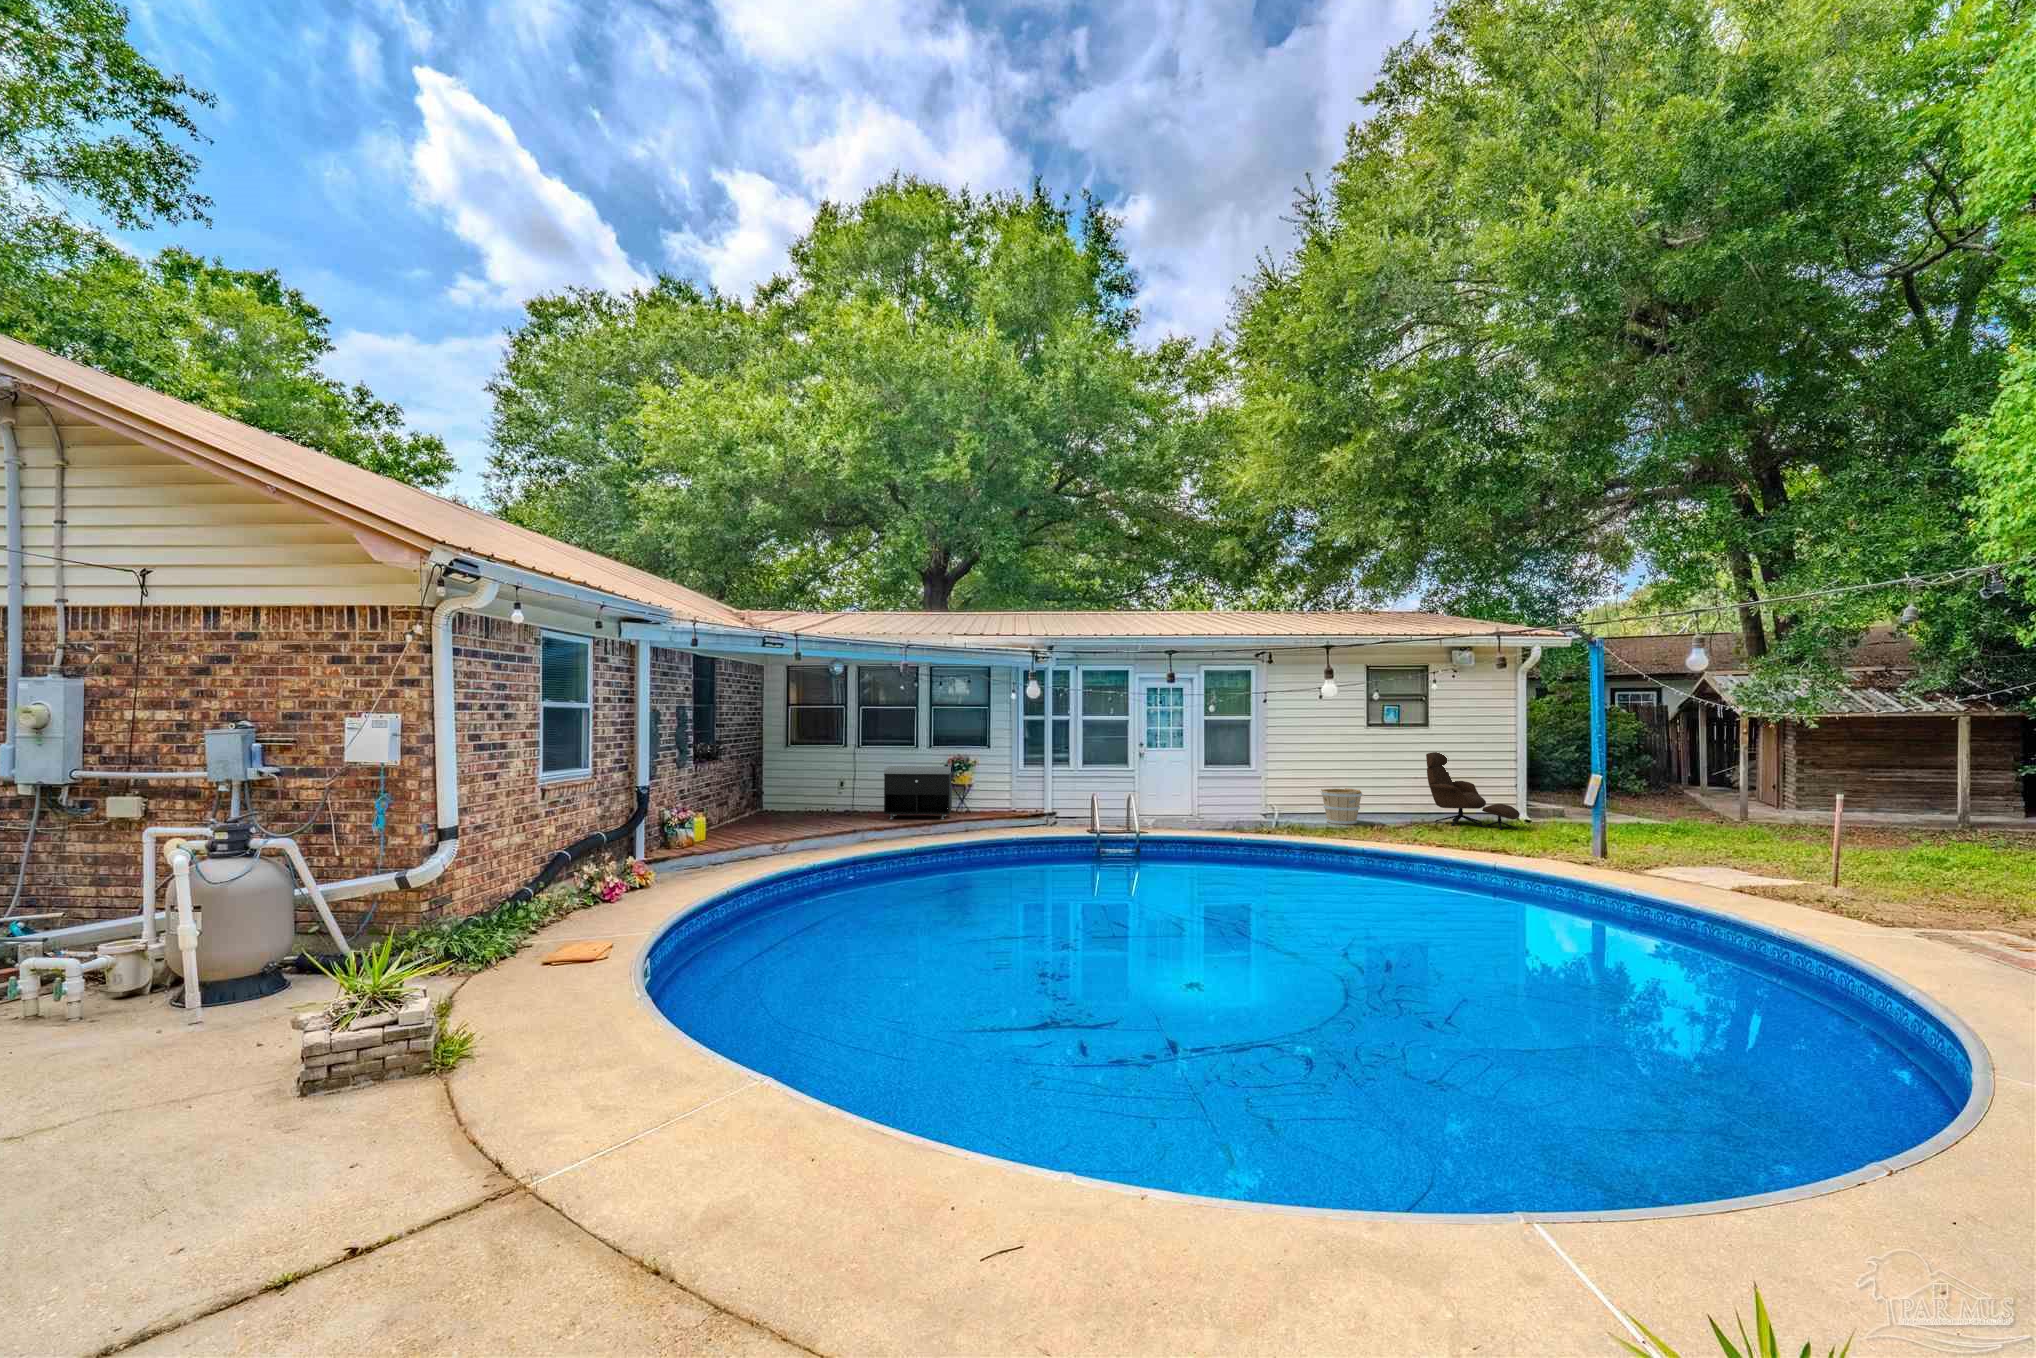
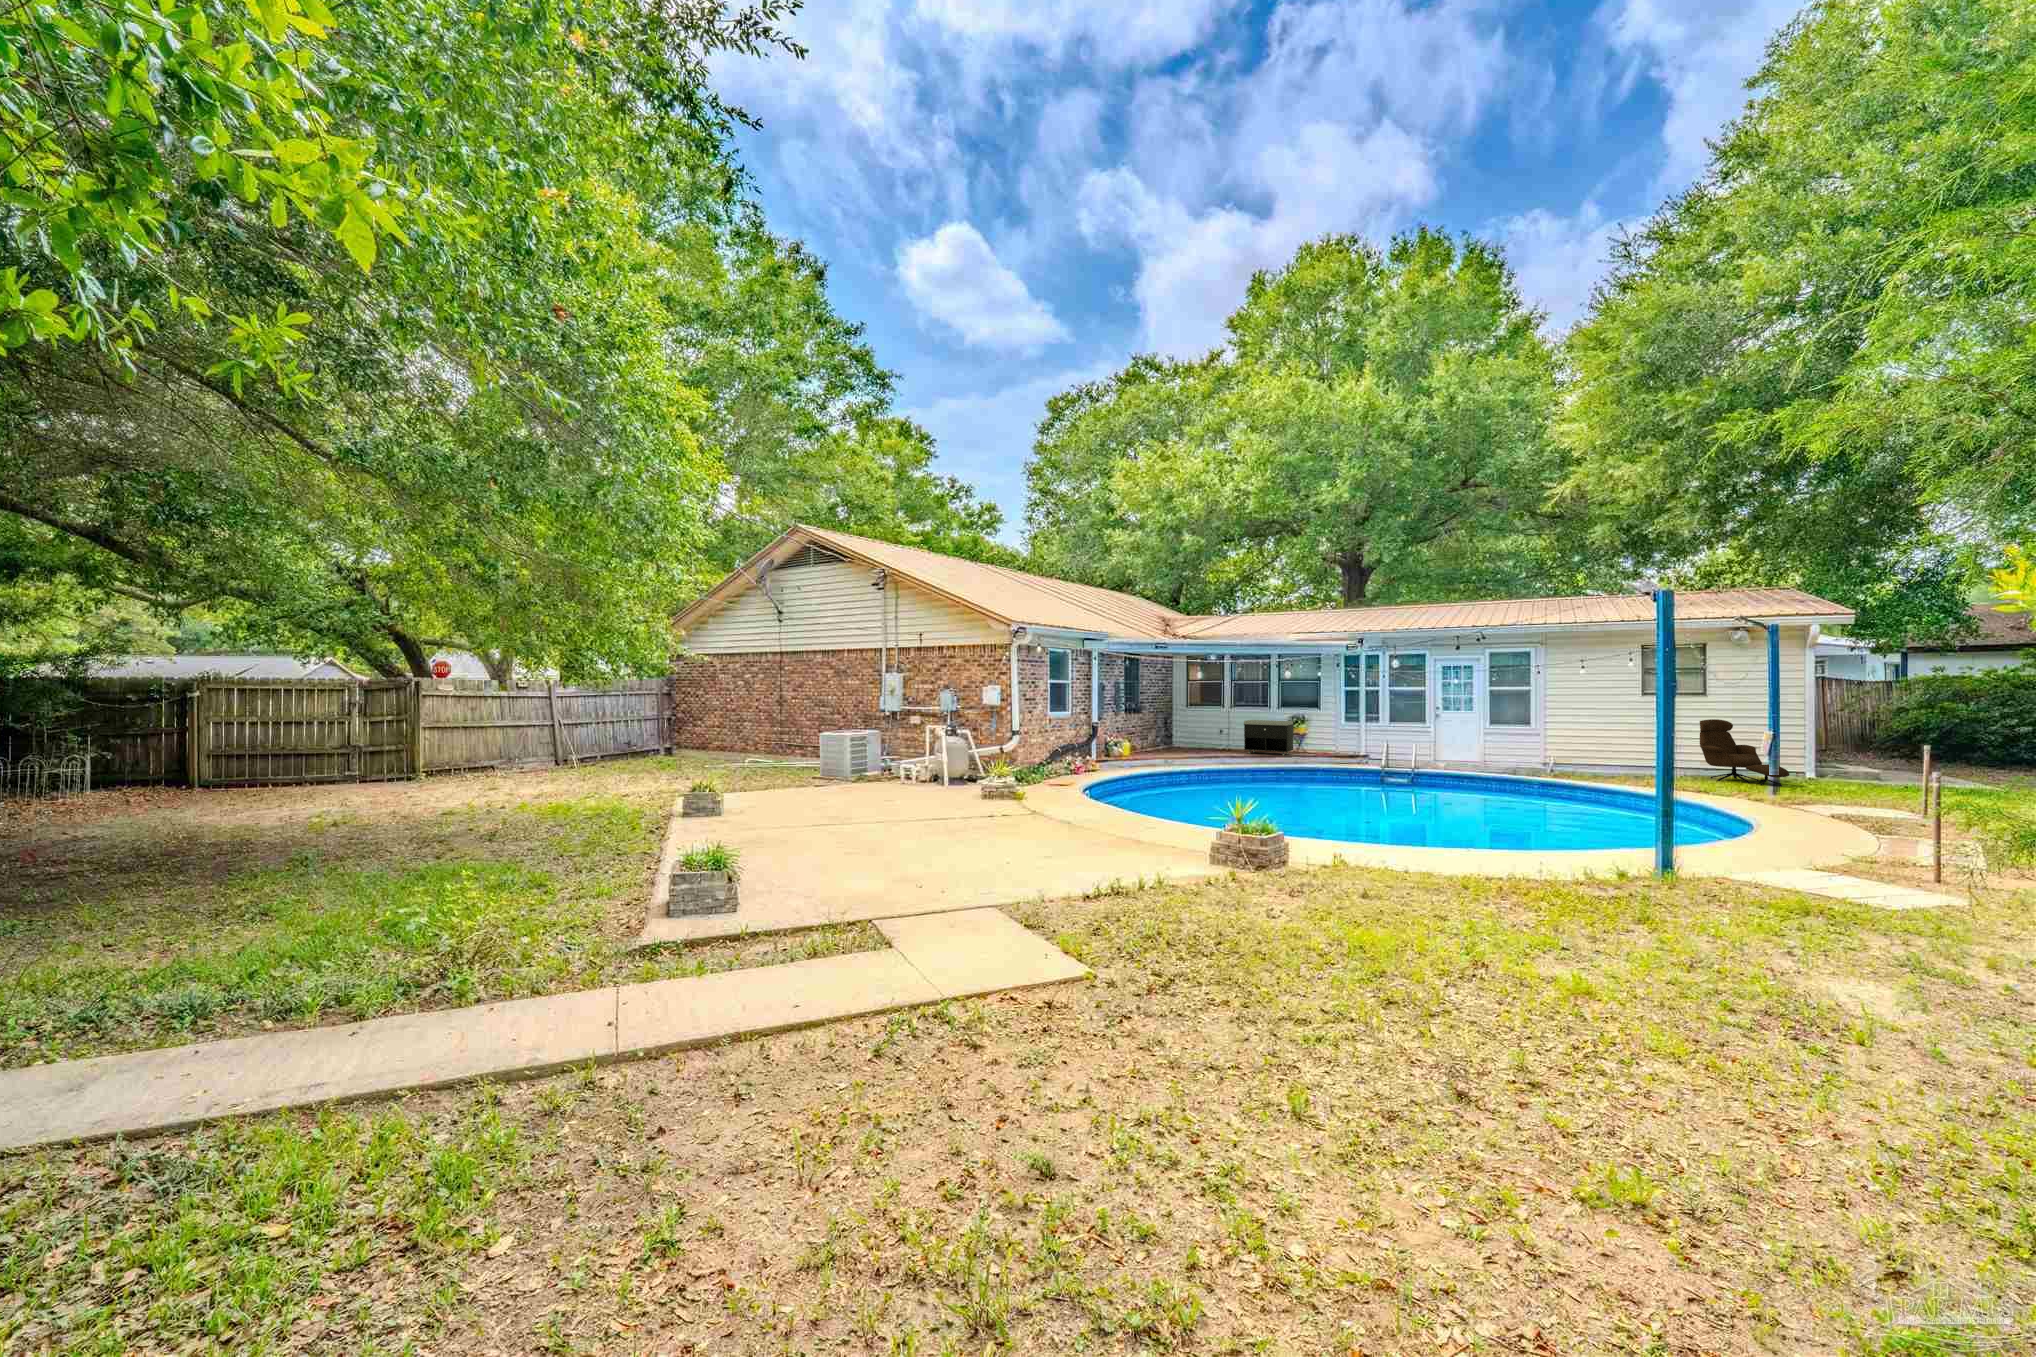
wooden bucket: present [1321,788,1362,825] -> none [1590,746,1629,775]

